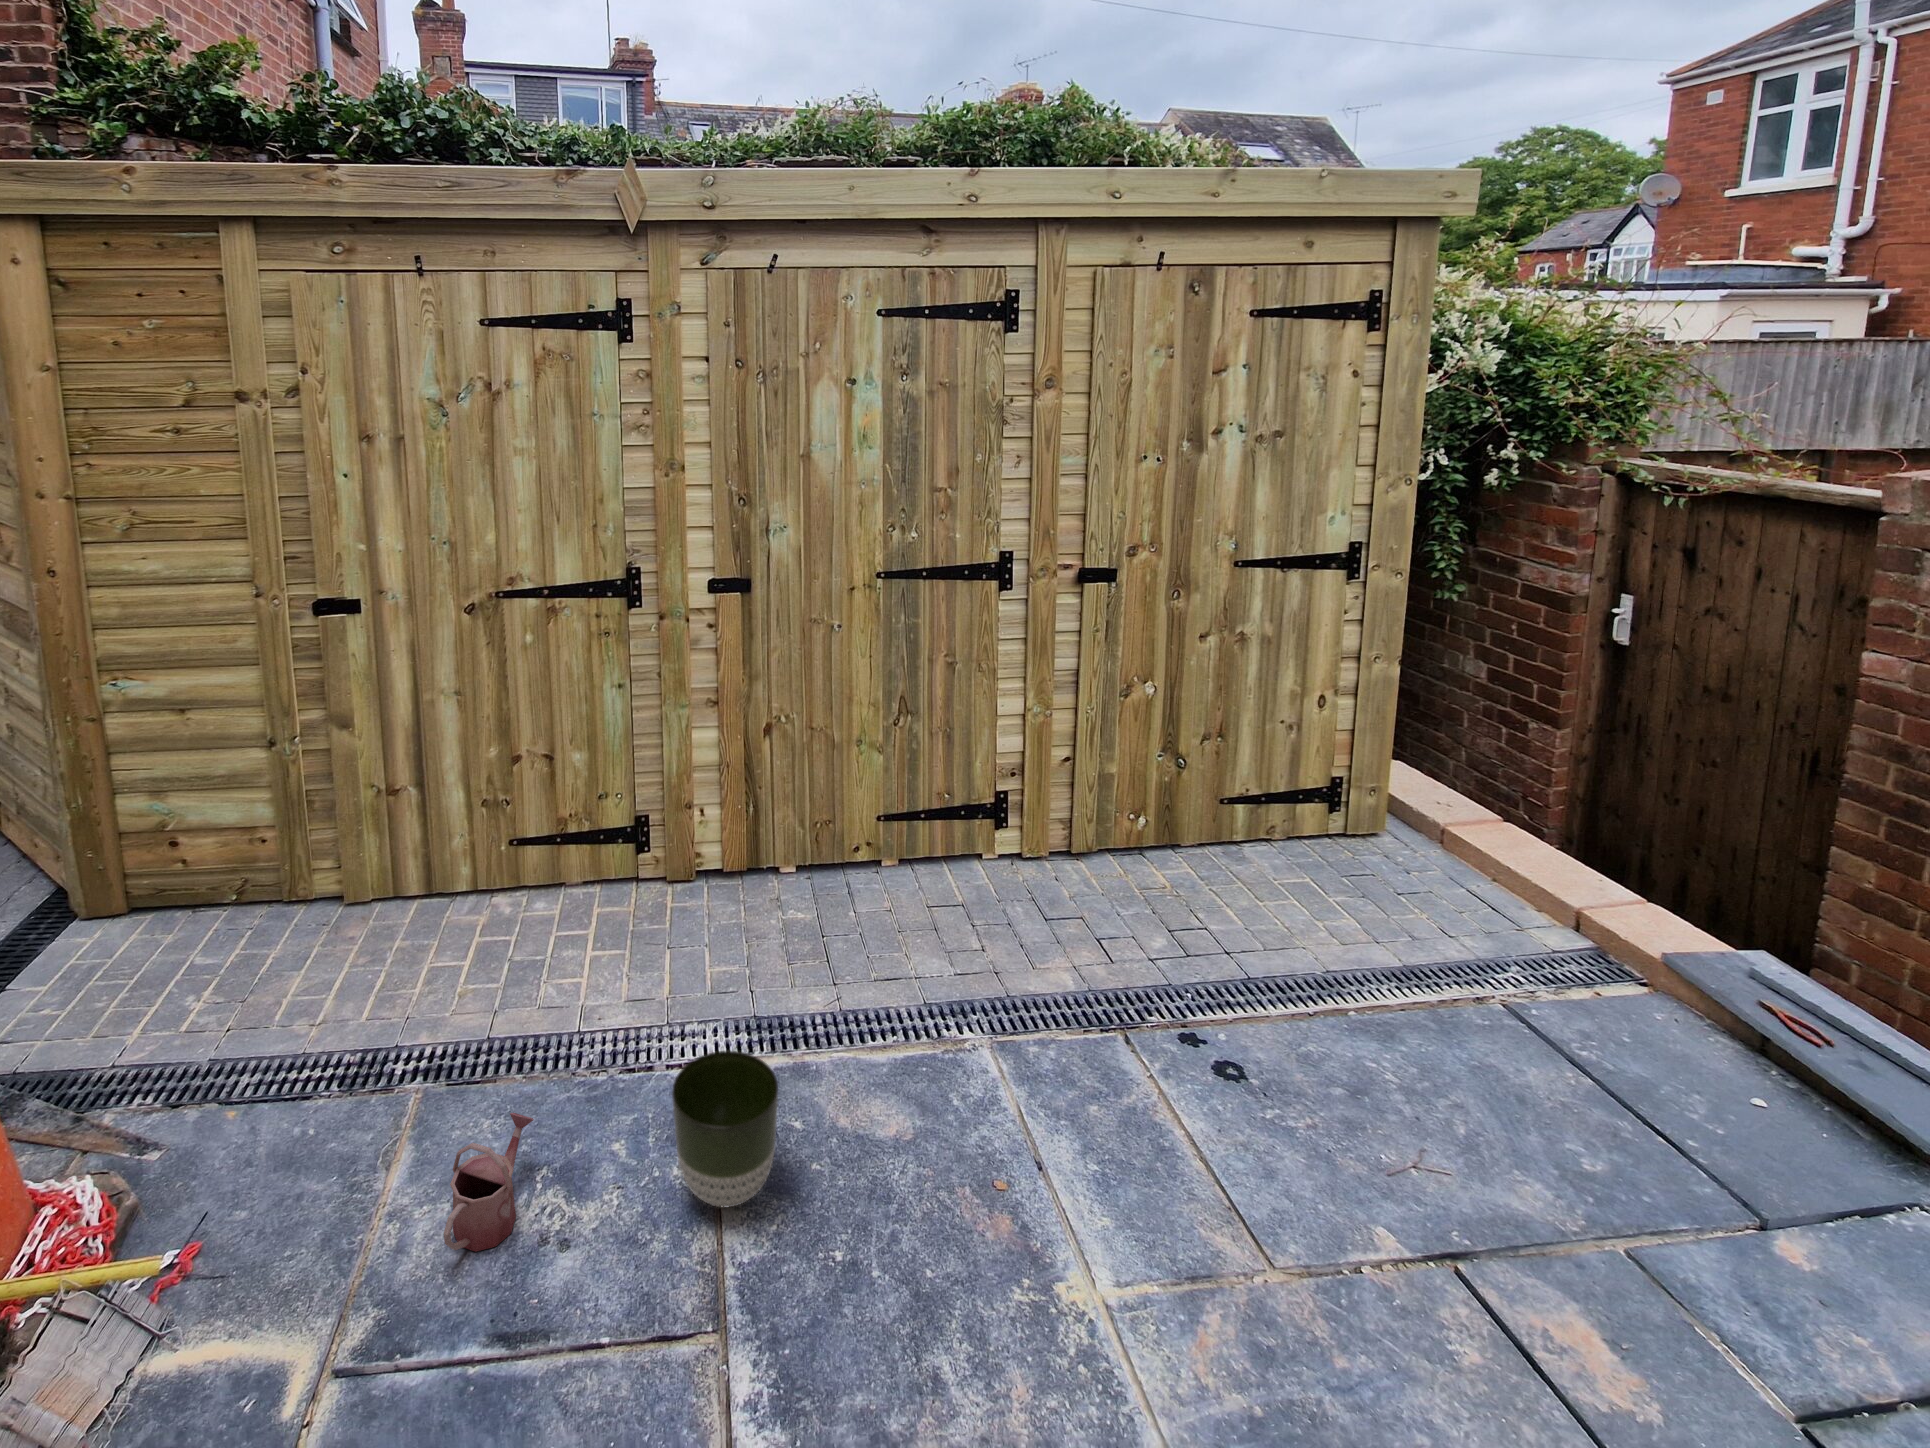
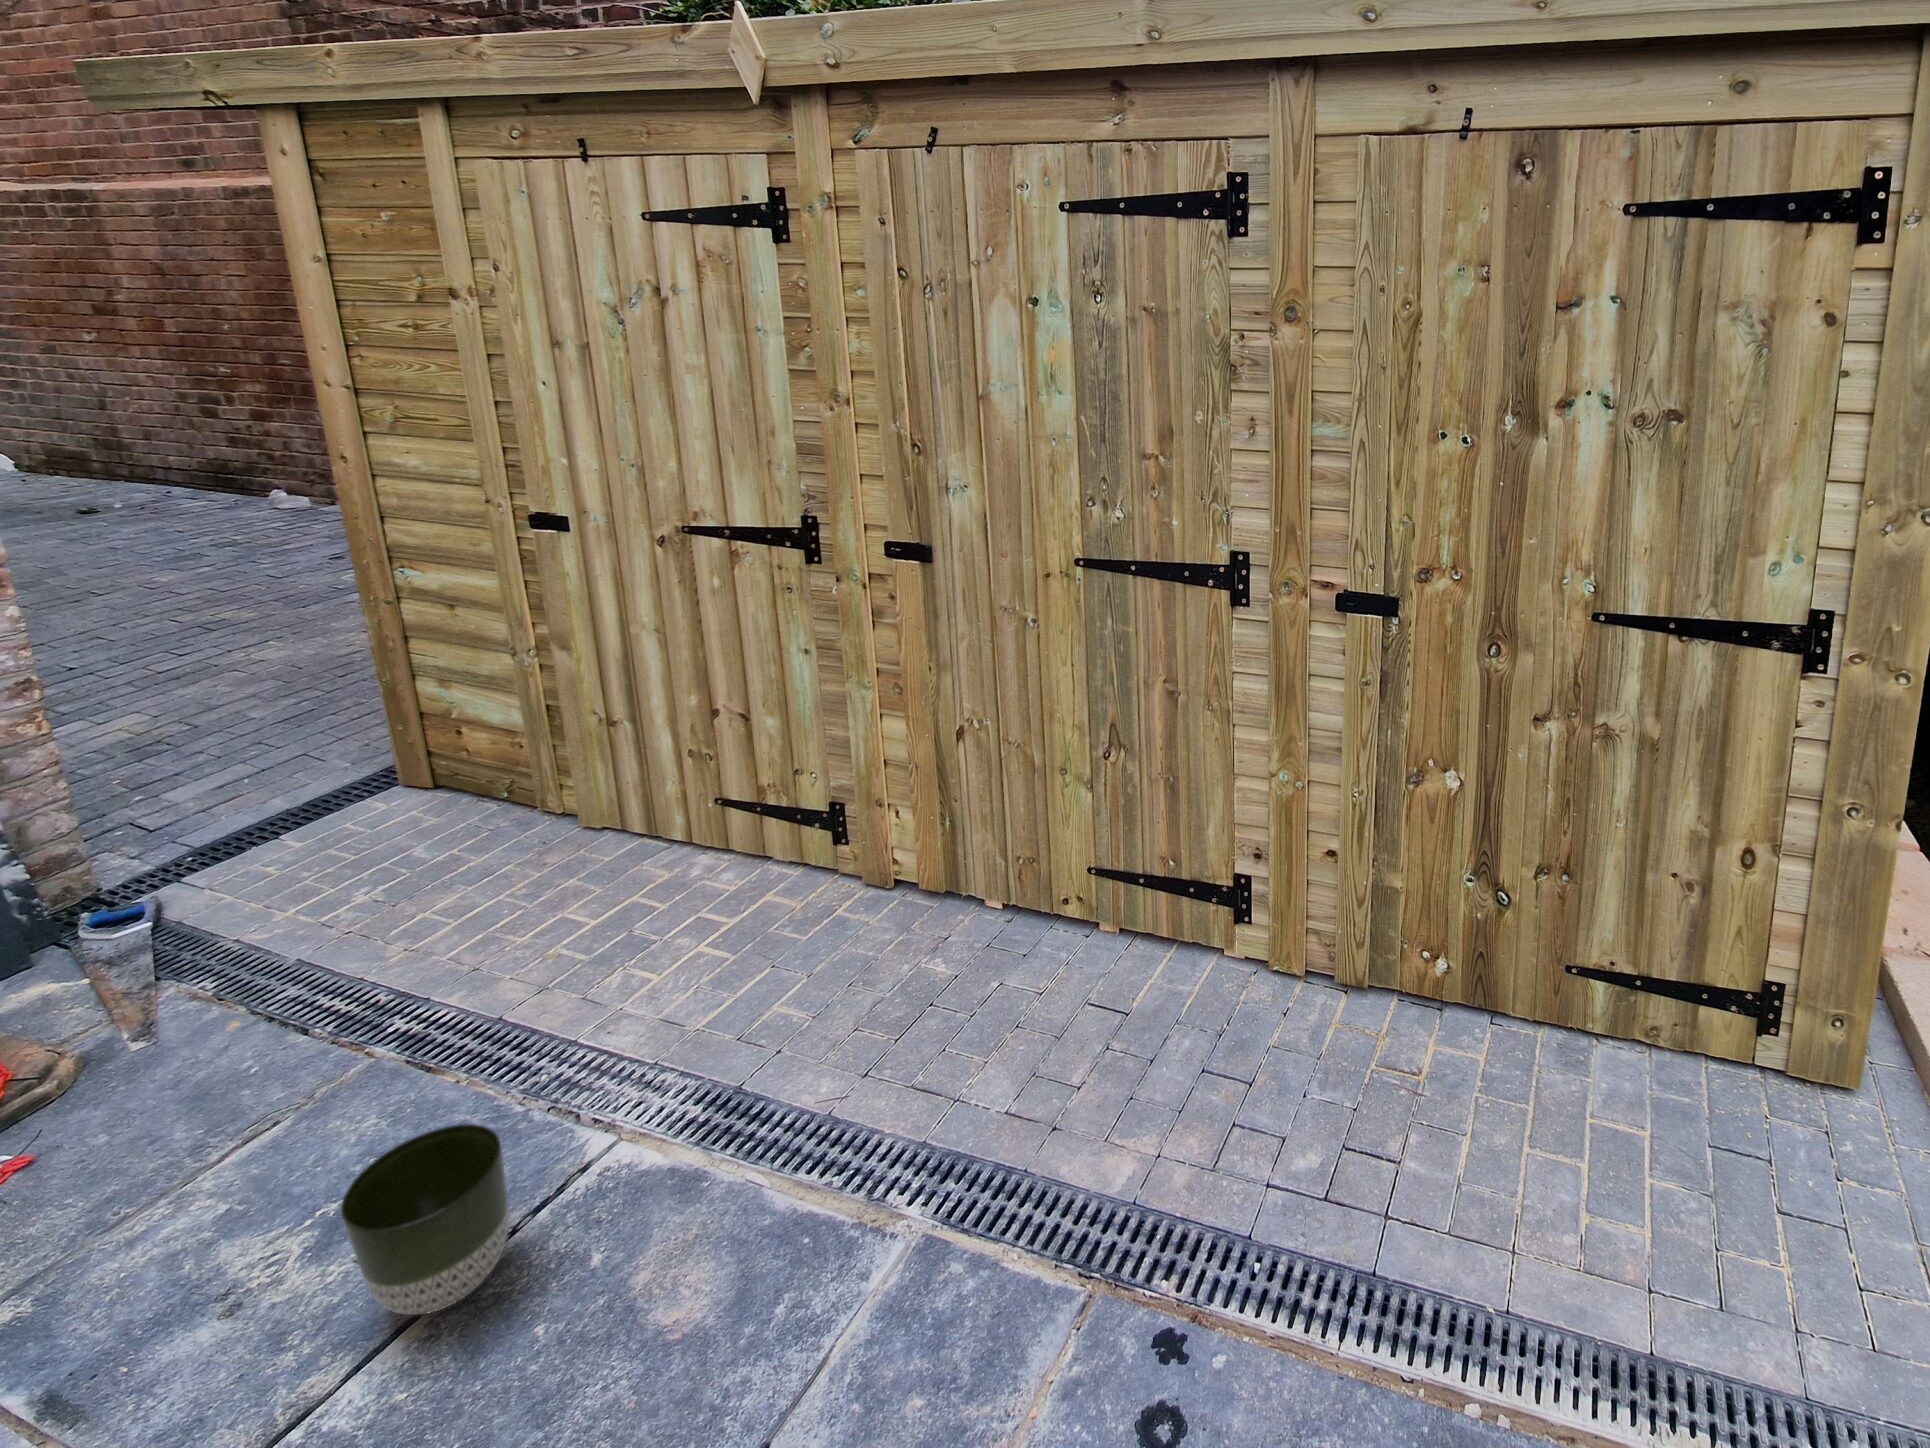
watering can: present [444,1113,534,1252] -> none [138,1116,342,1256]

